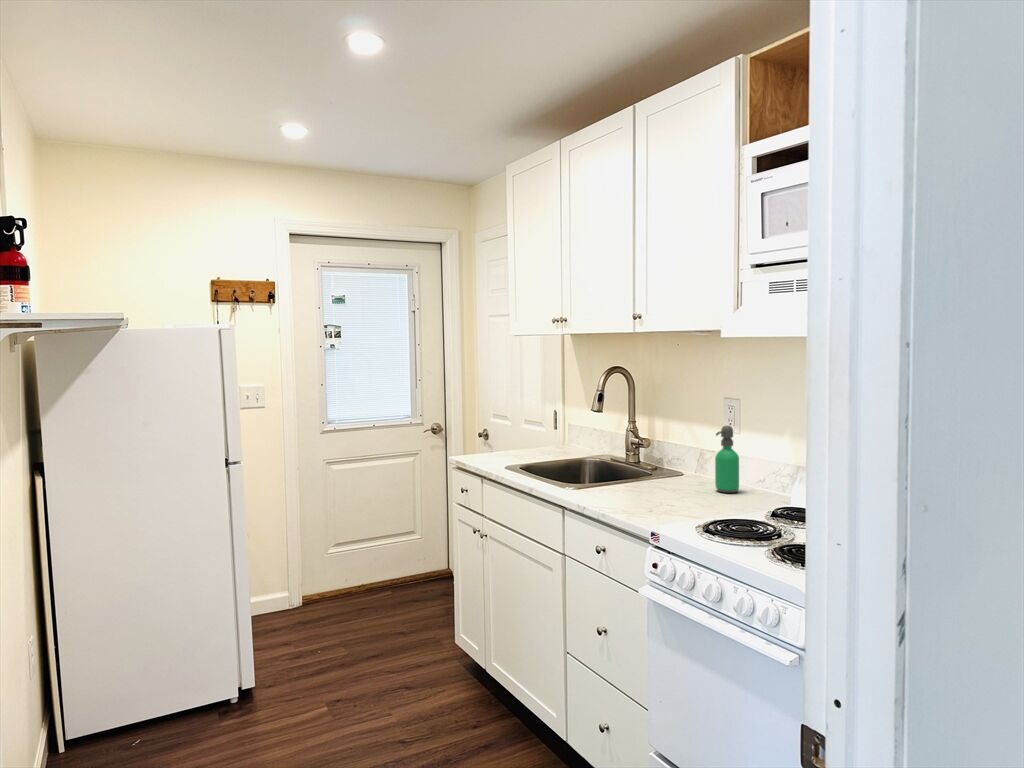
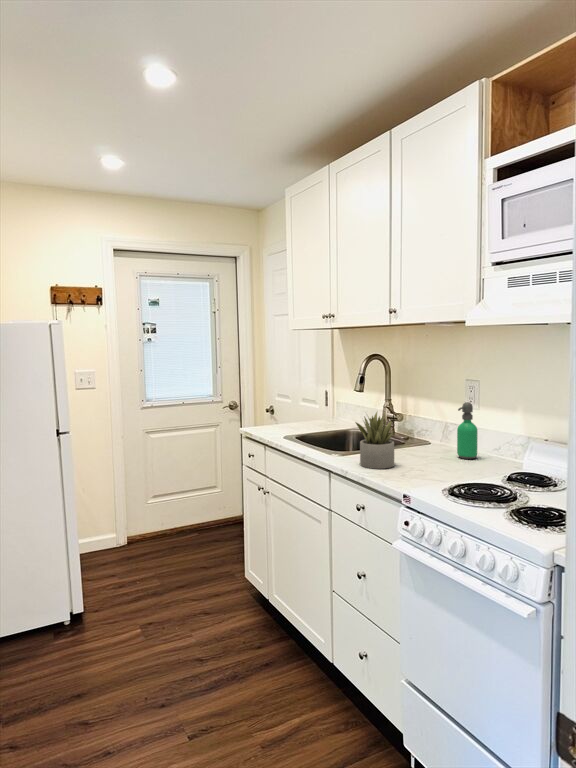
succulent plant: none [594,436,645,504] -> present [356,412,394,469]

